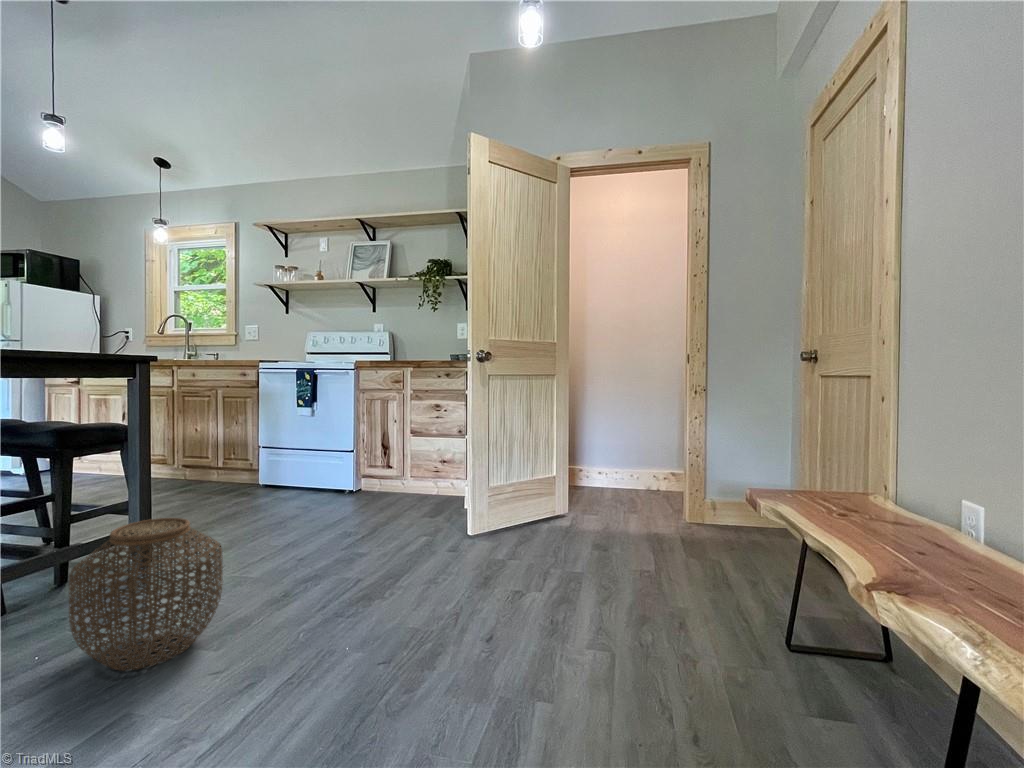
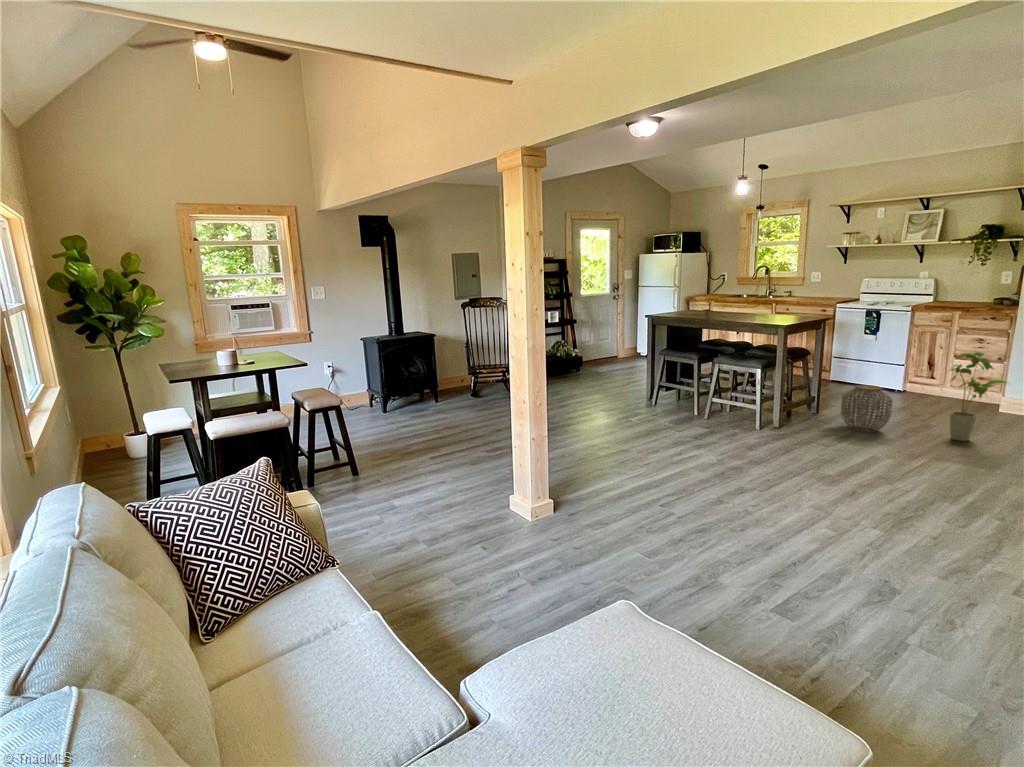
house plant: none [339,411,456,629] -> present [950,352,1007,441]

